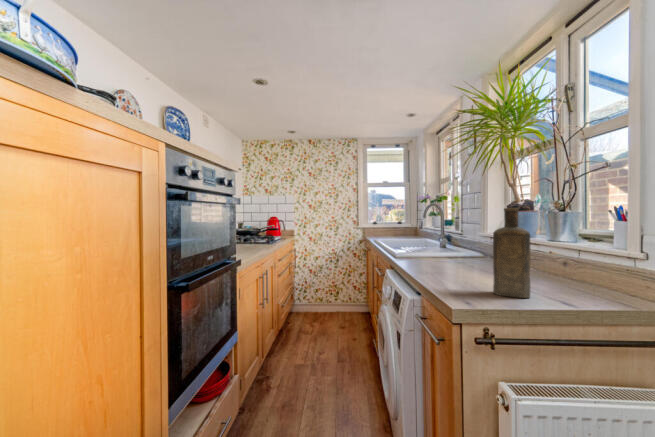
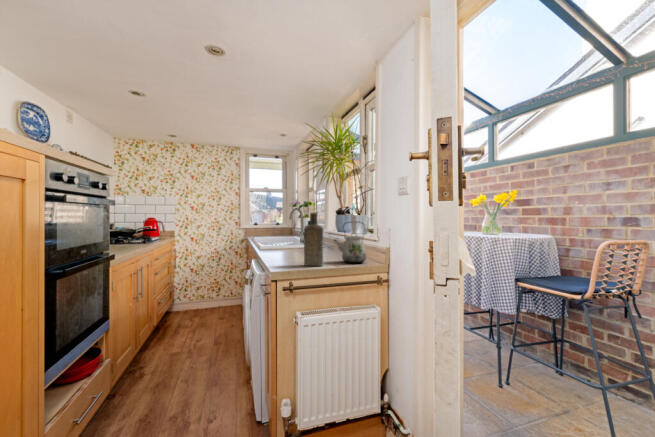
kettle: none [536,222,610,295] -> present [334,224,366,263]

